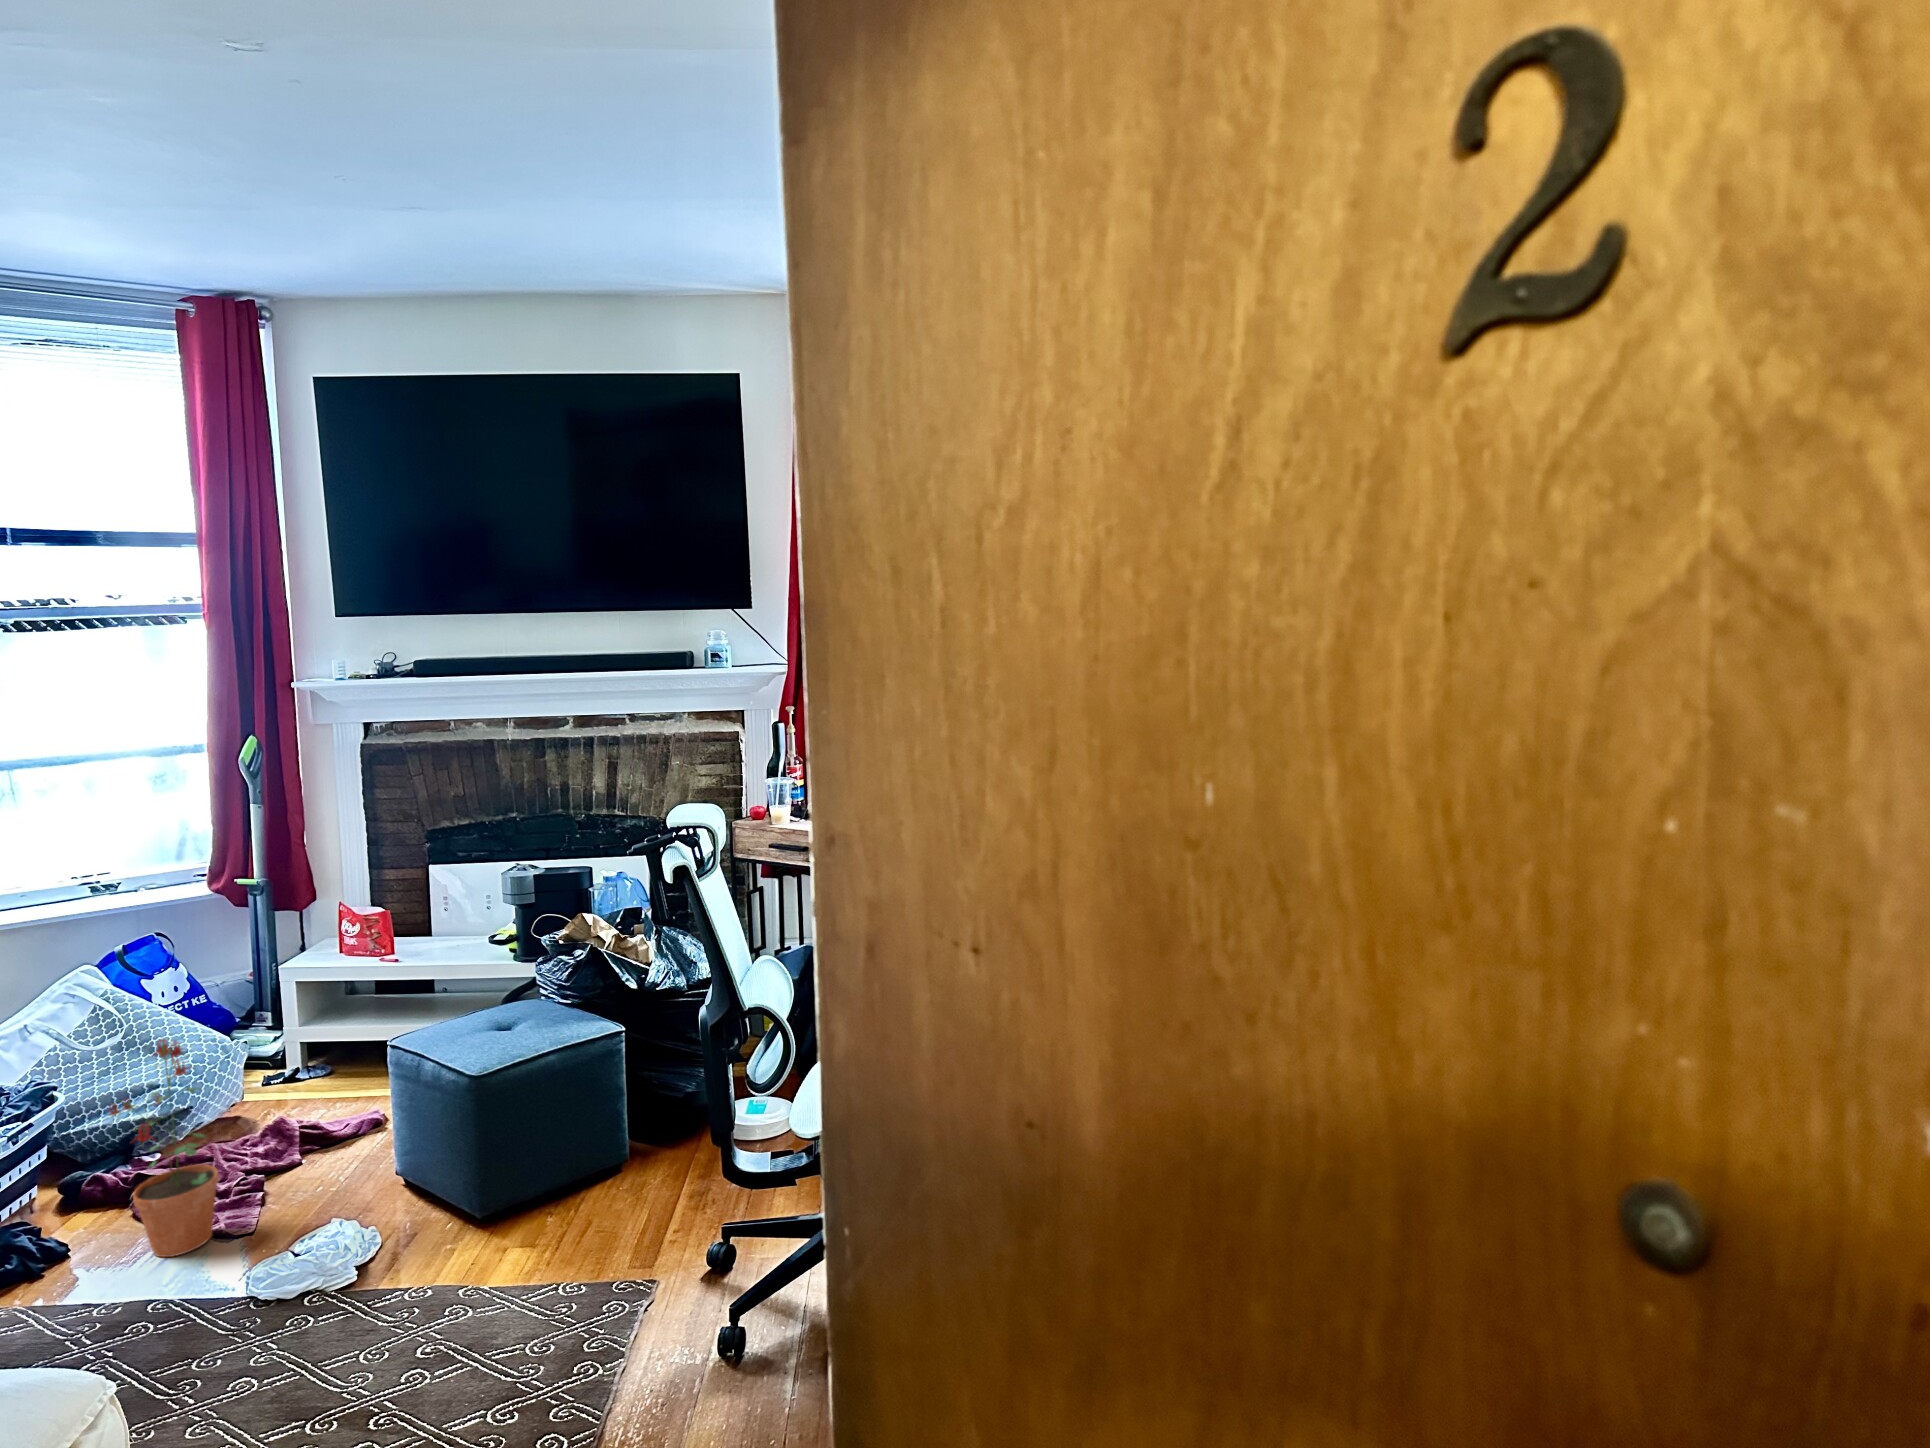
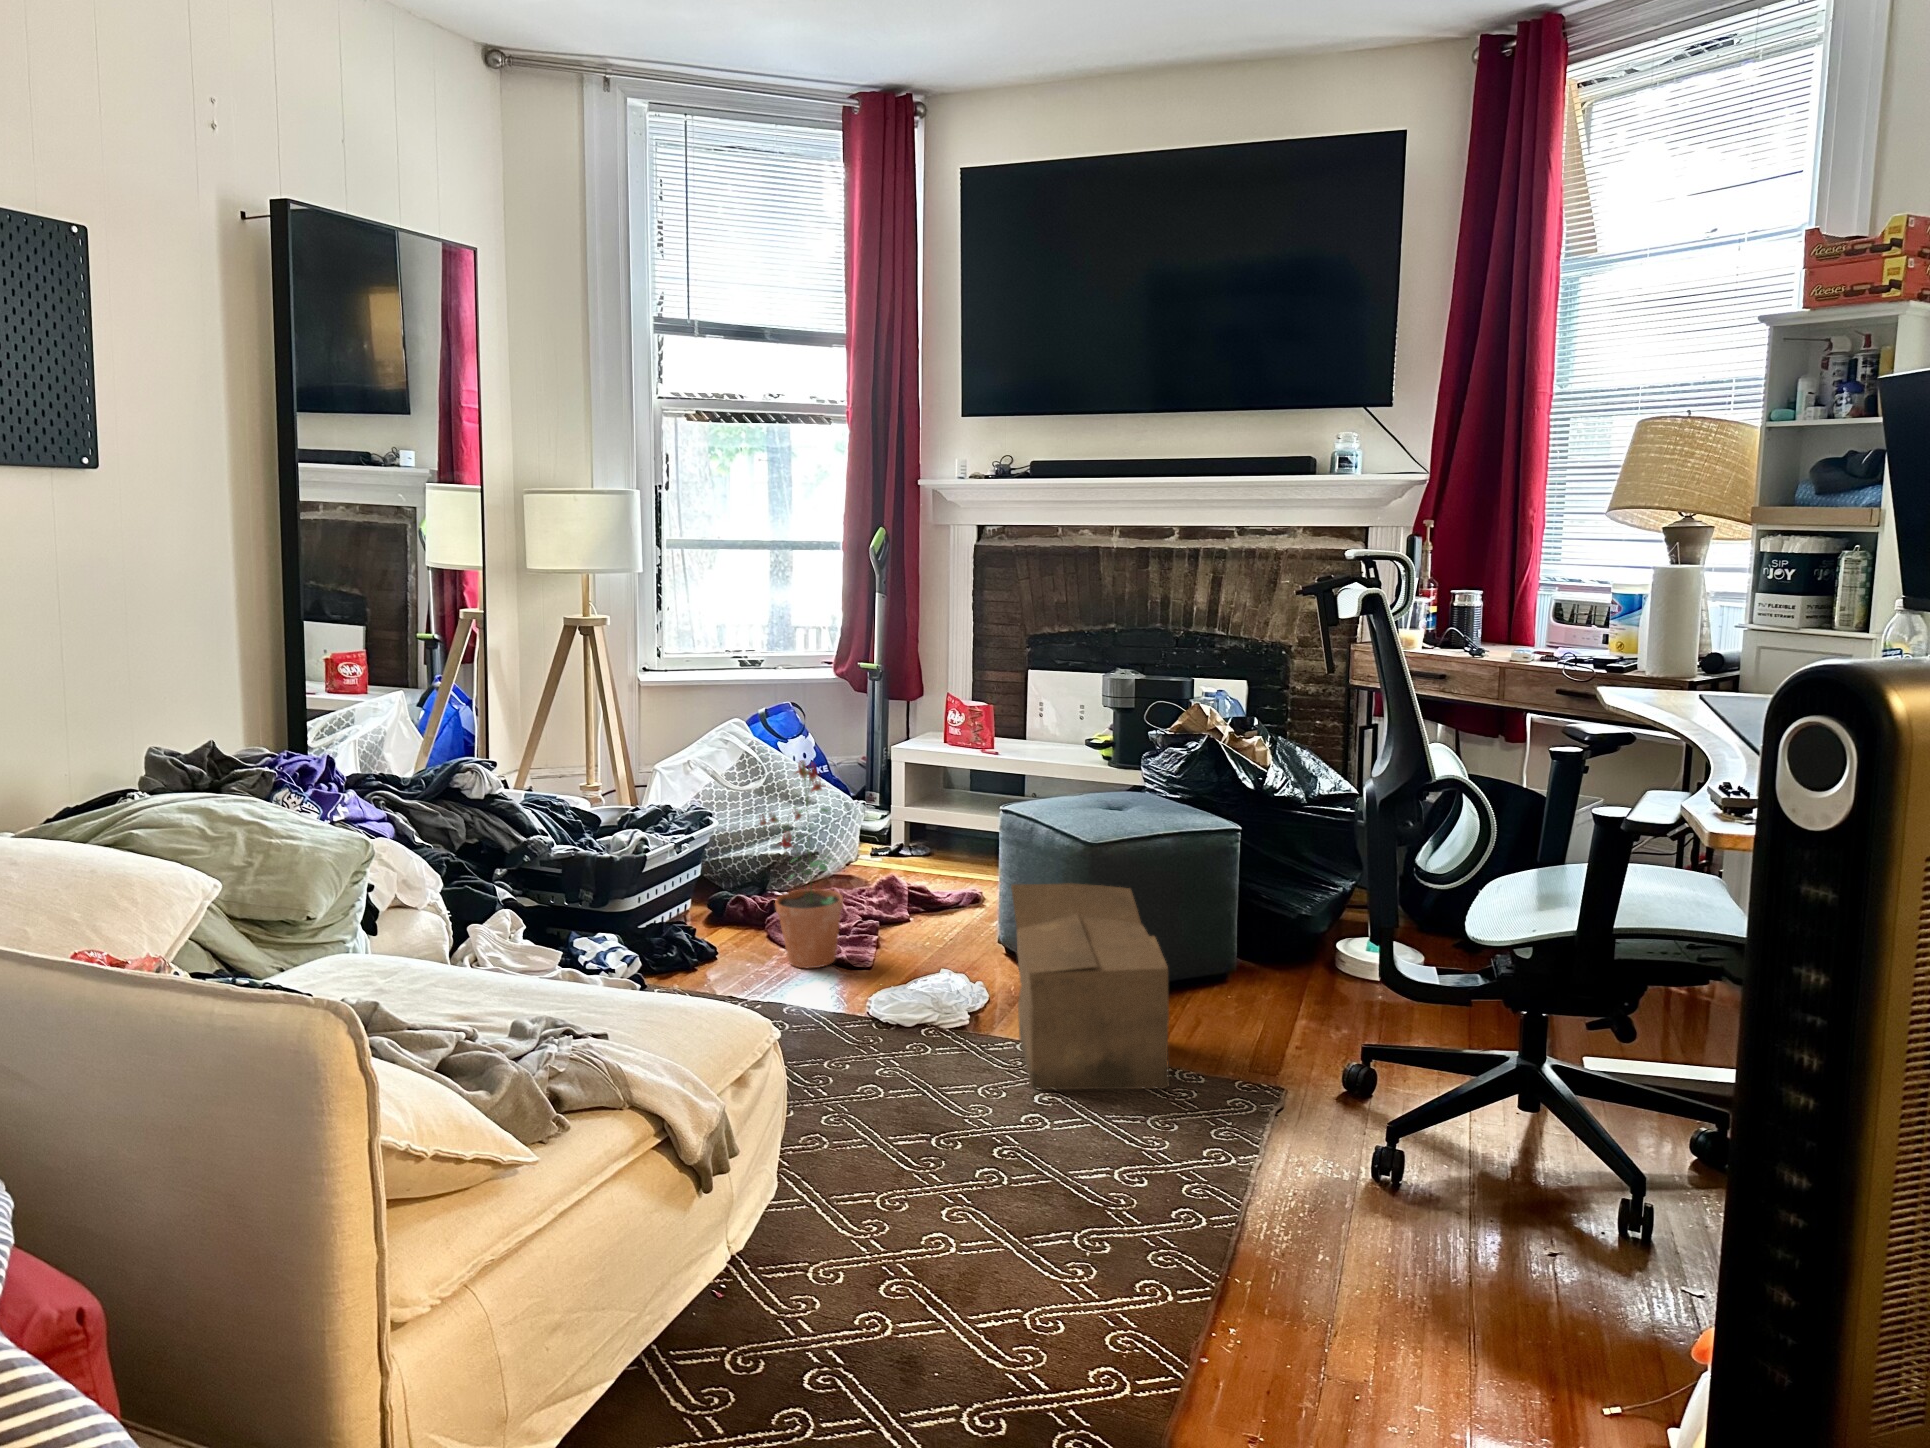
cardboard box: none [399,1117,553,1346] -> present [1011,883,1169,1090]

